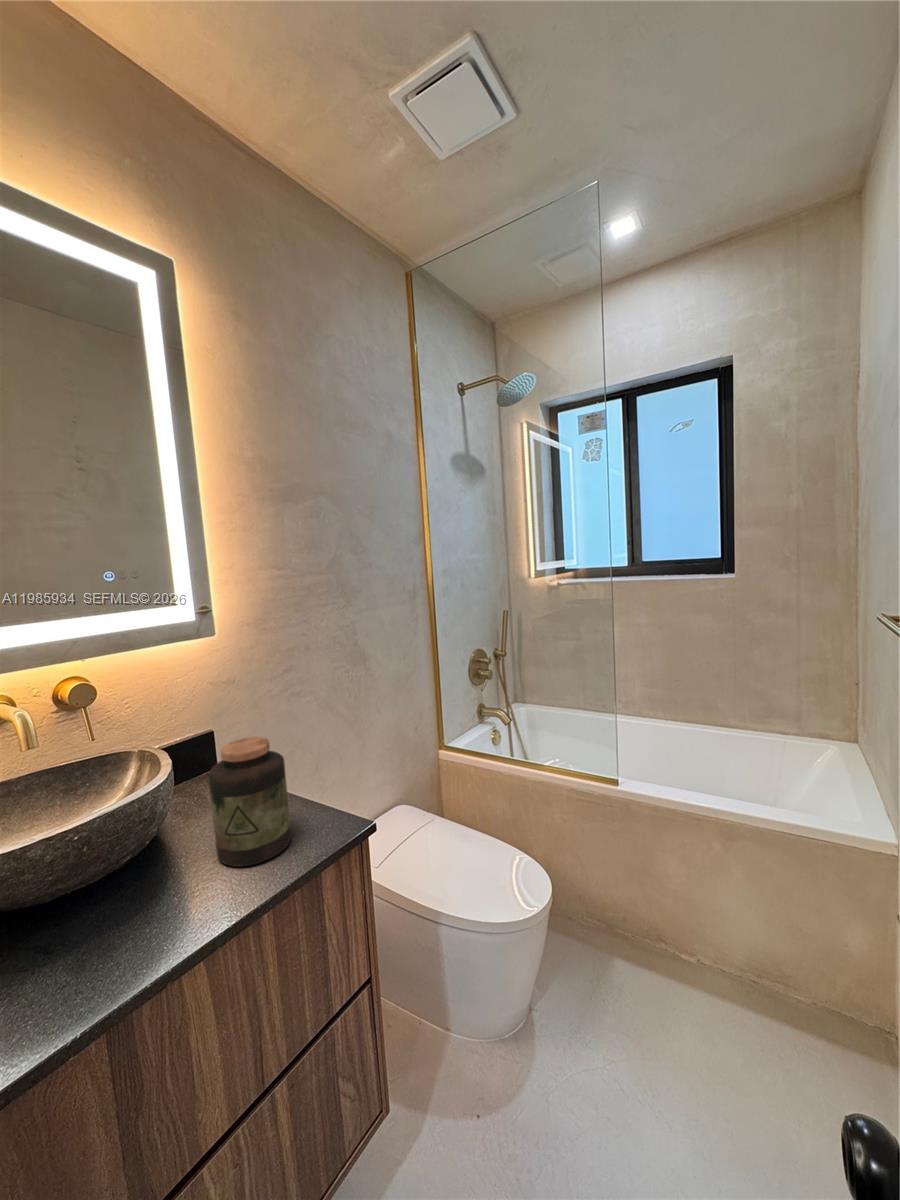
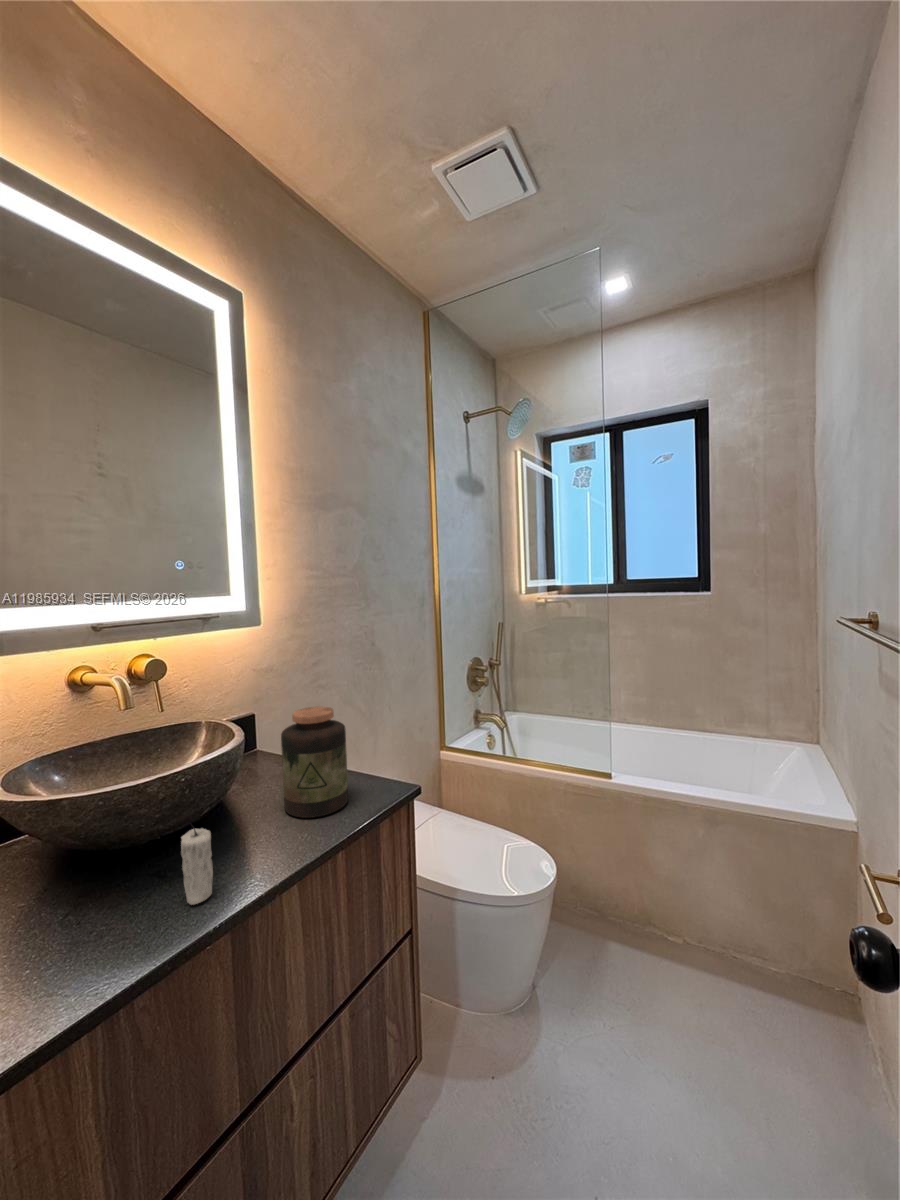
candle: none [49,903,96,997] -> present [181,828,213,905]

